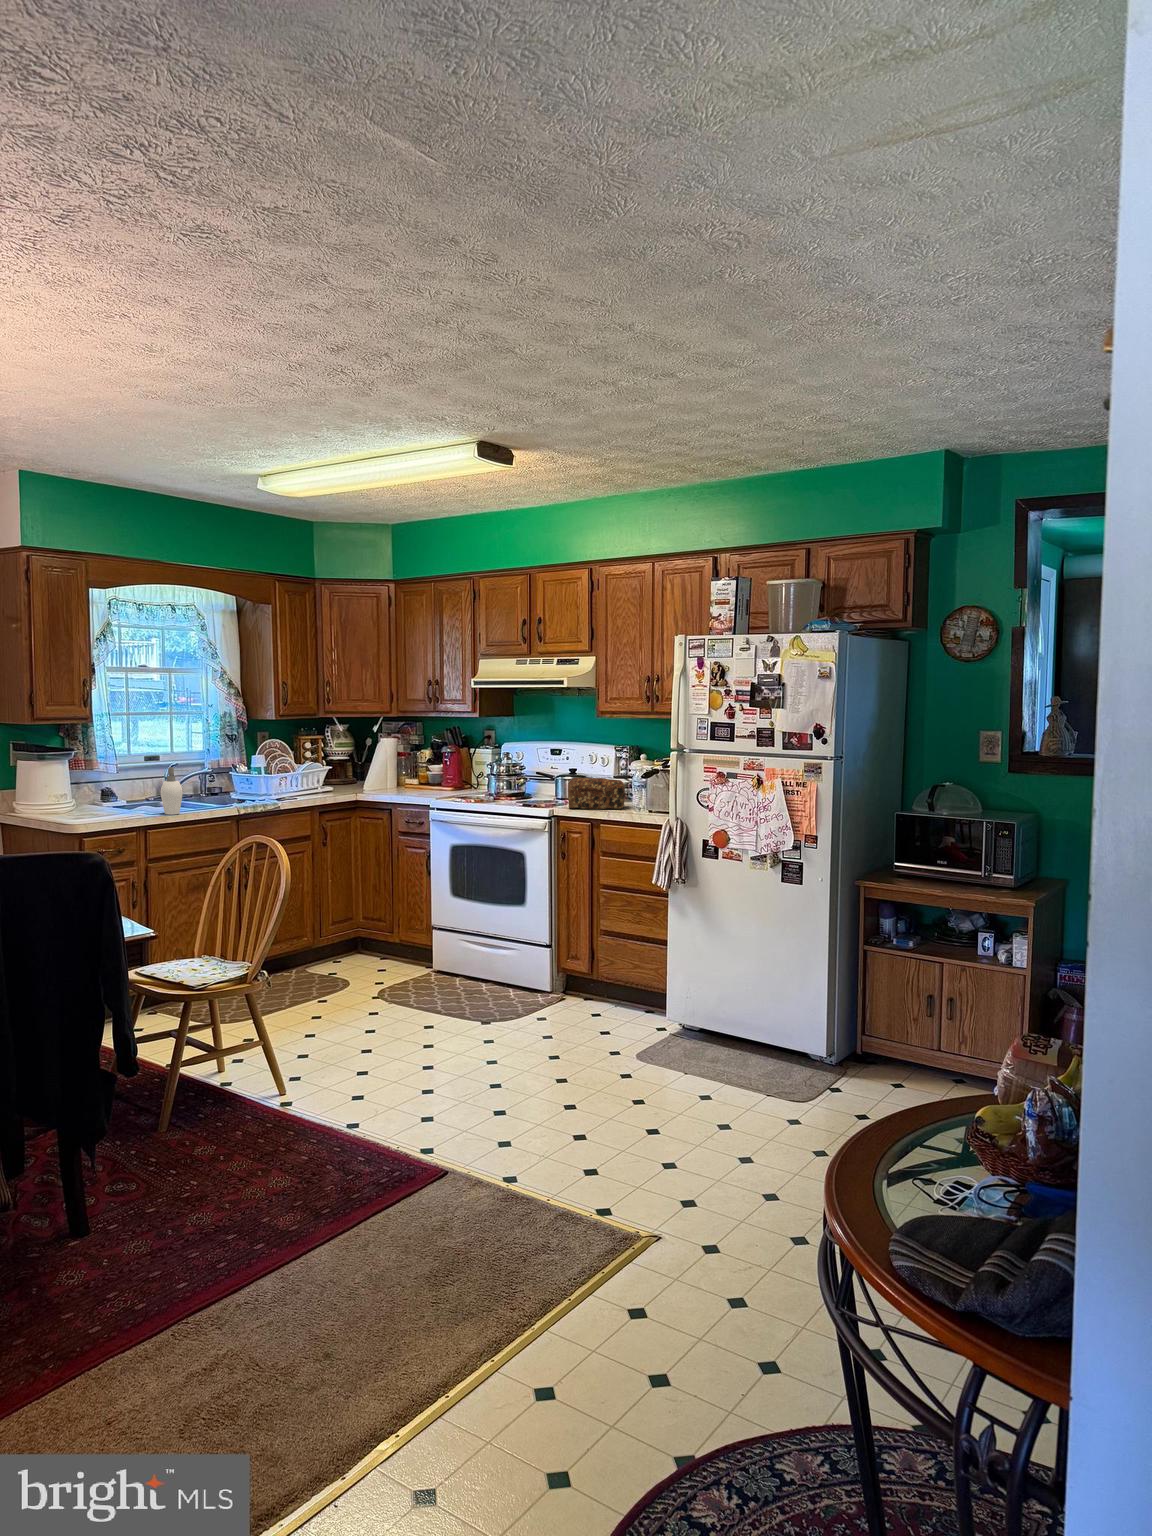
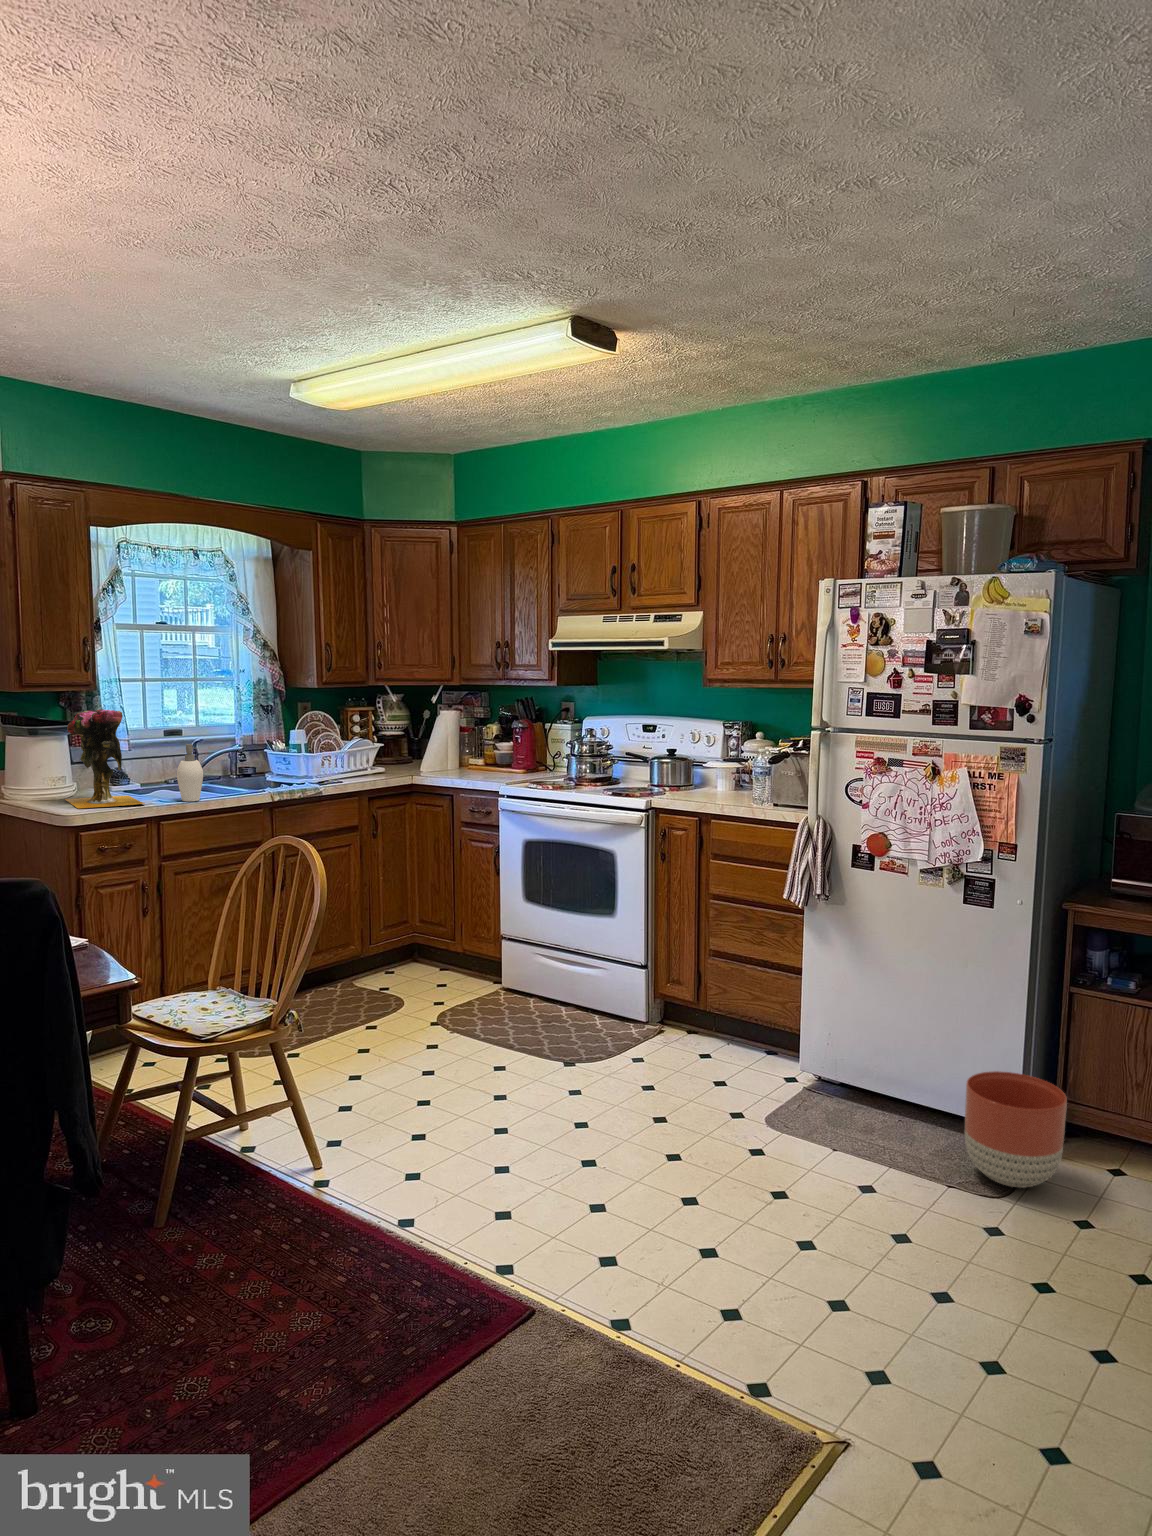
vase: none [66,739,136,820] -> present [65,709,145,809]
bread loaf: present [568,778,625,809] -> none [670,761,740,800]
planter: none [781,1010,852,1093] -> present [965,1071,1067,1188]

